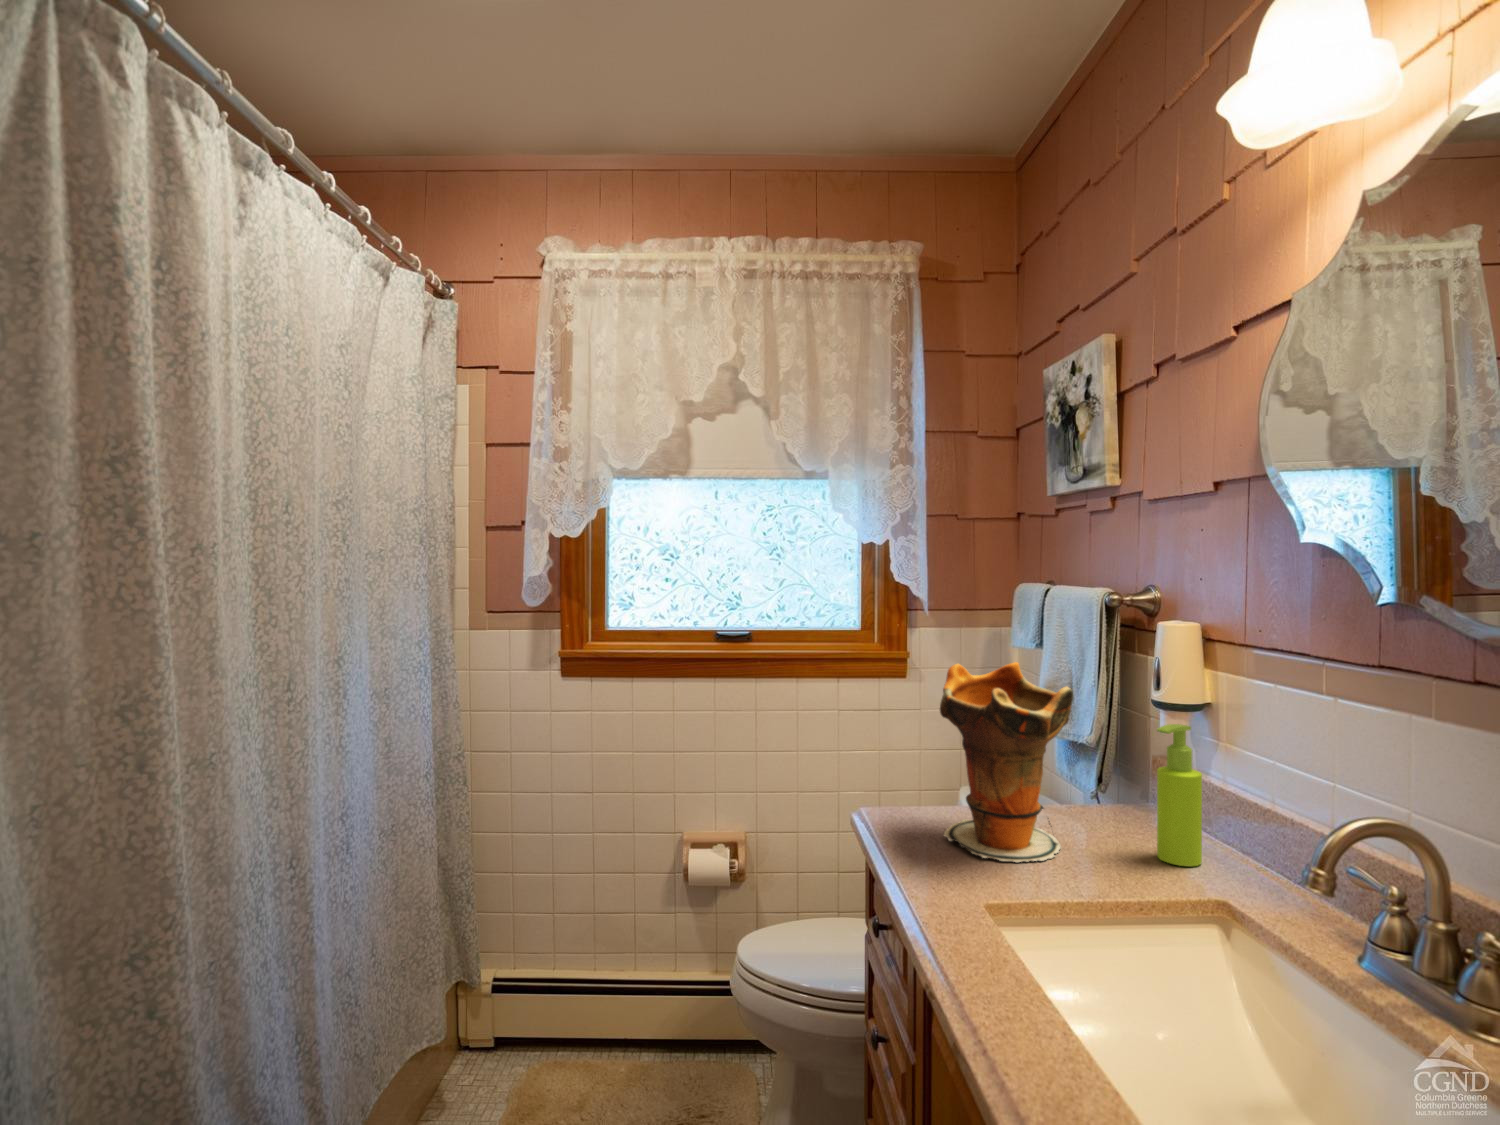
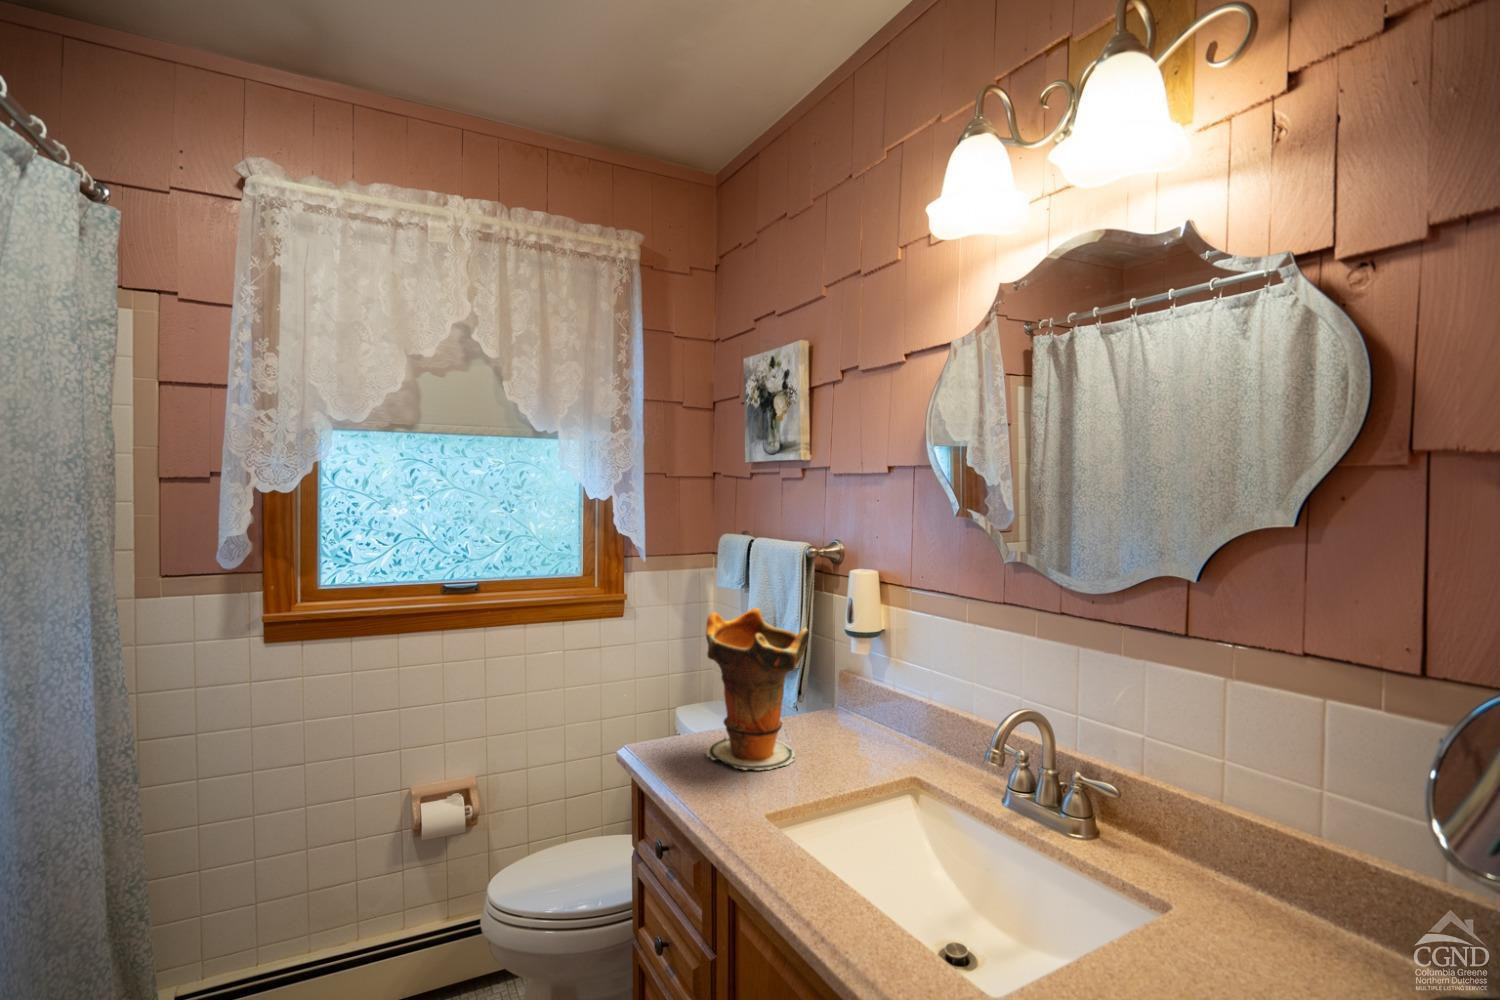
soap dispenser: present [1157,724,1202,866] -> none [861,649,891,754]

